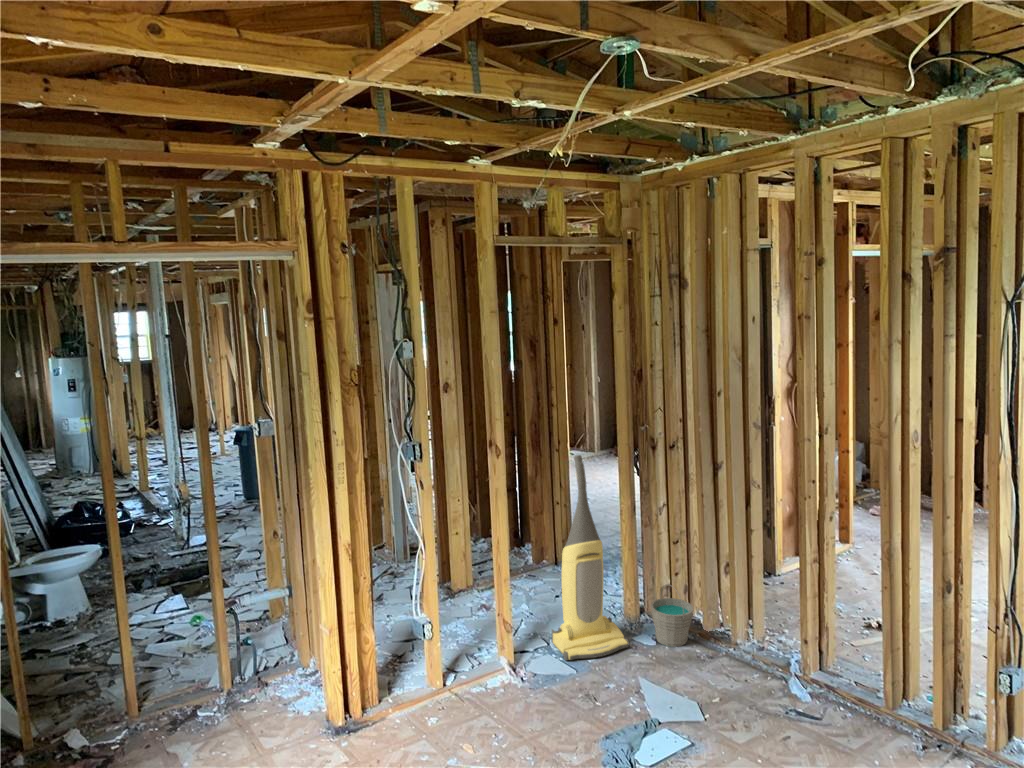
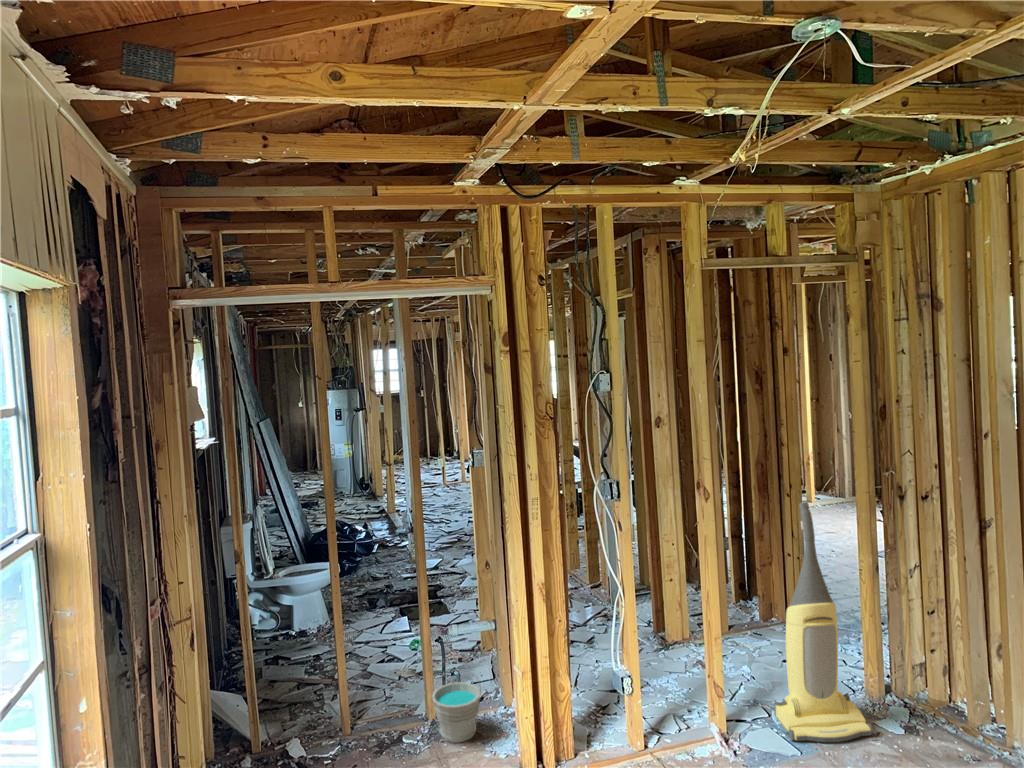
bucket: present [651,584,693,647] -> present [431,671,481,743]

